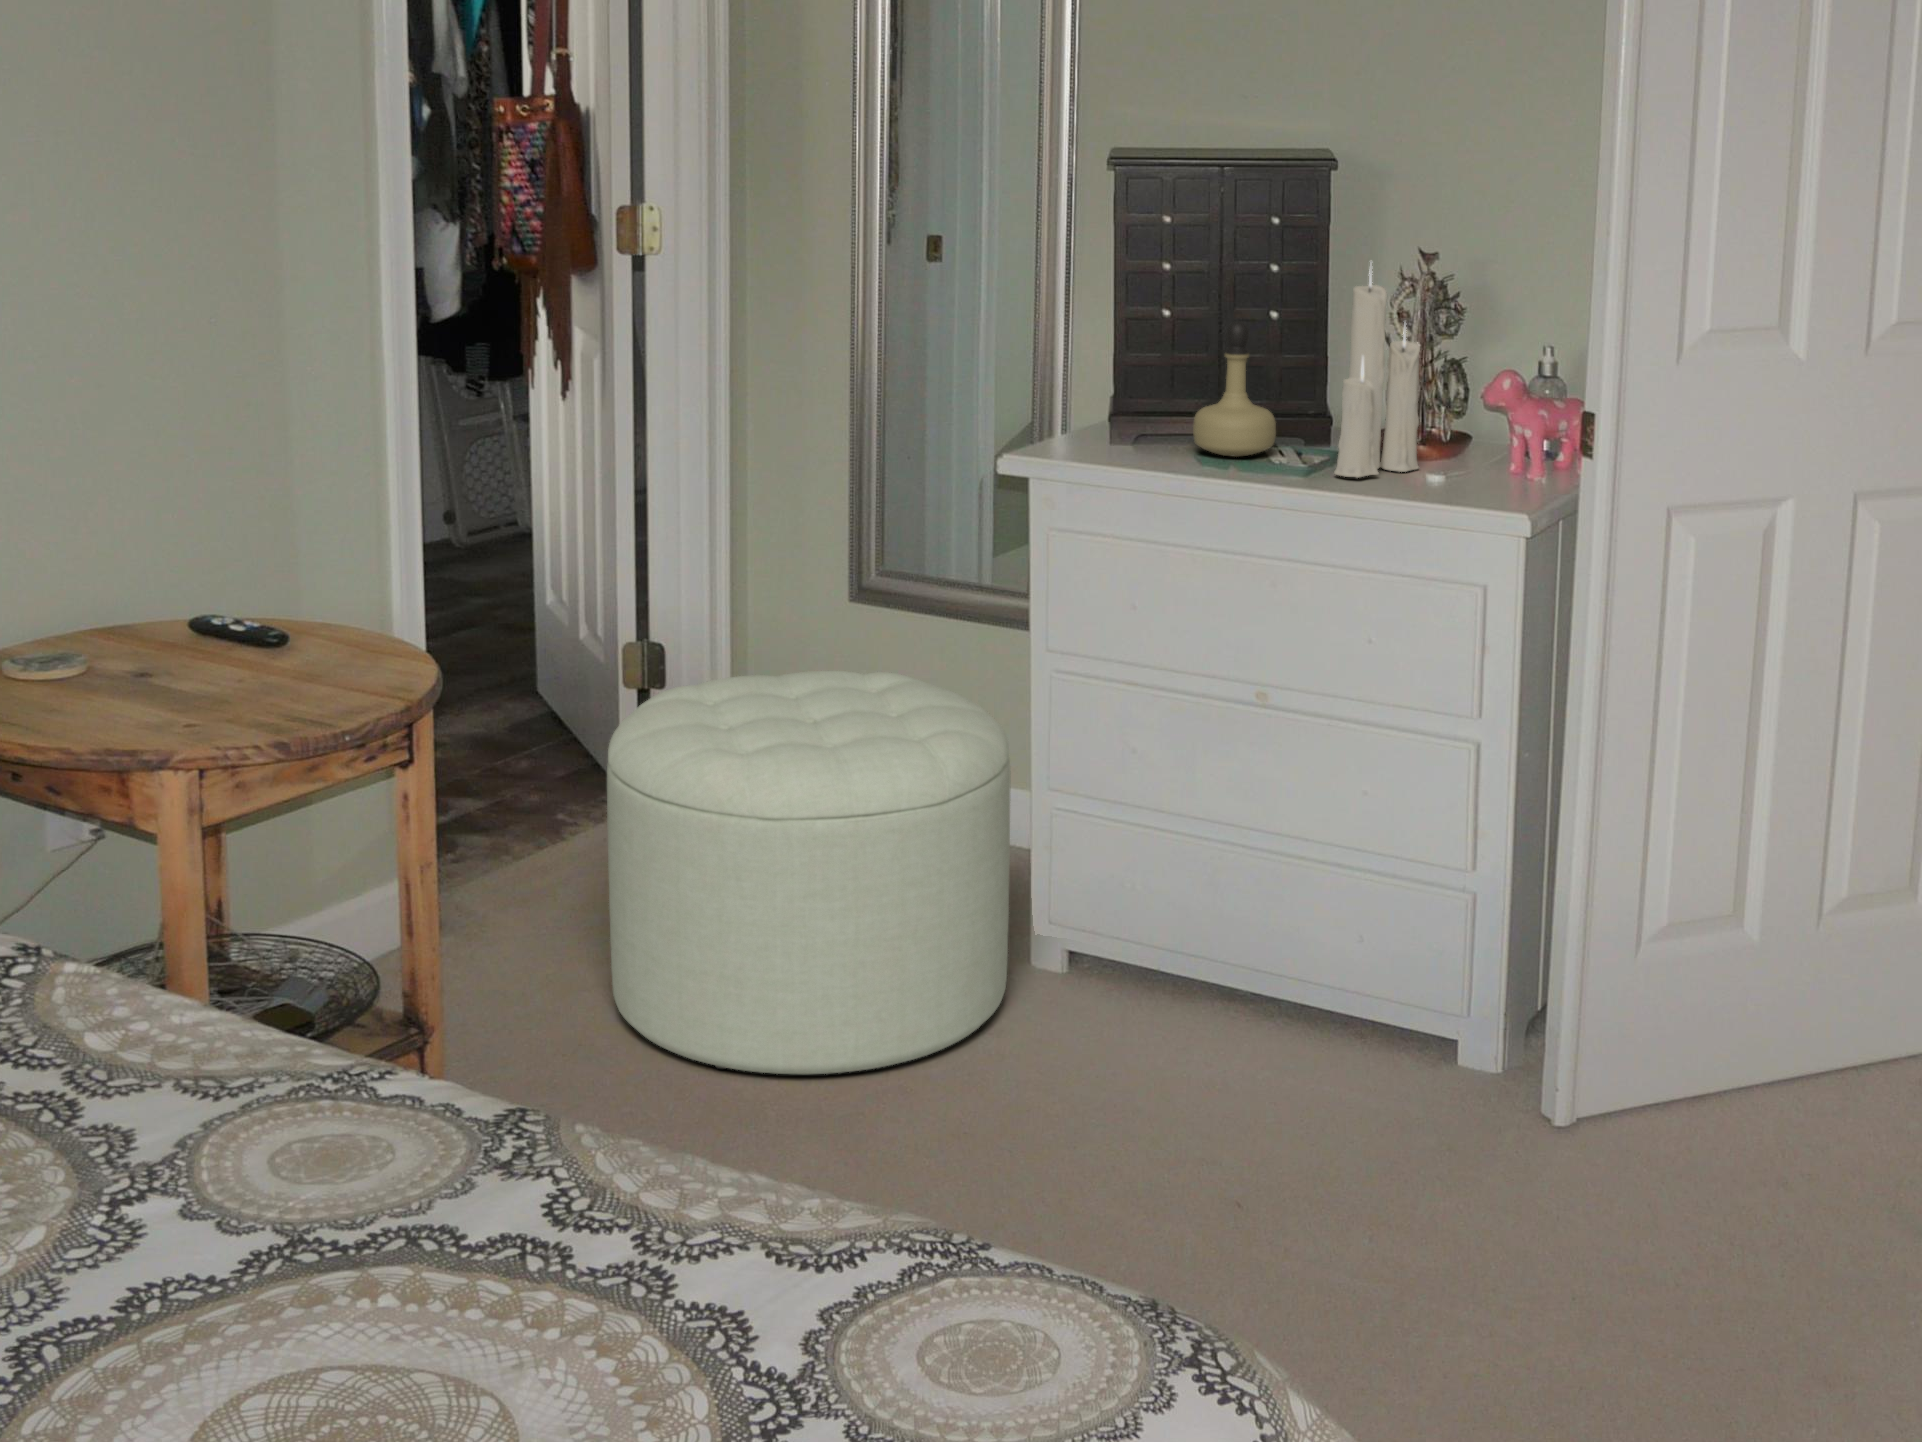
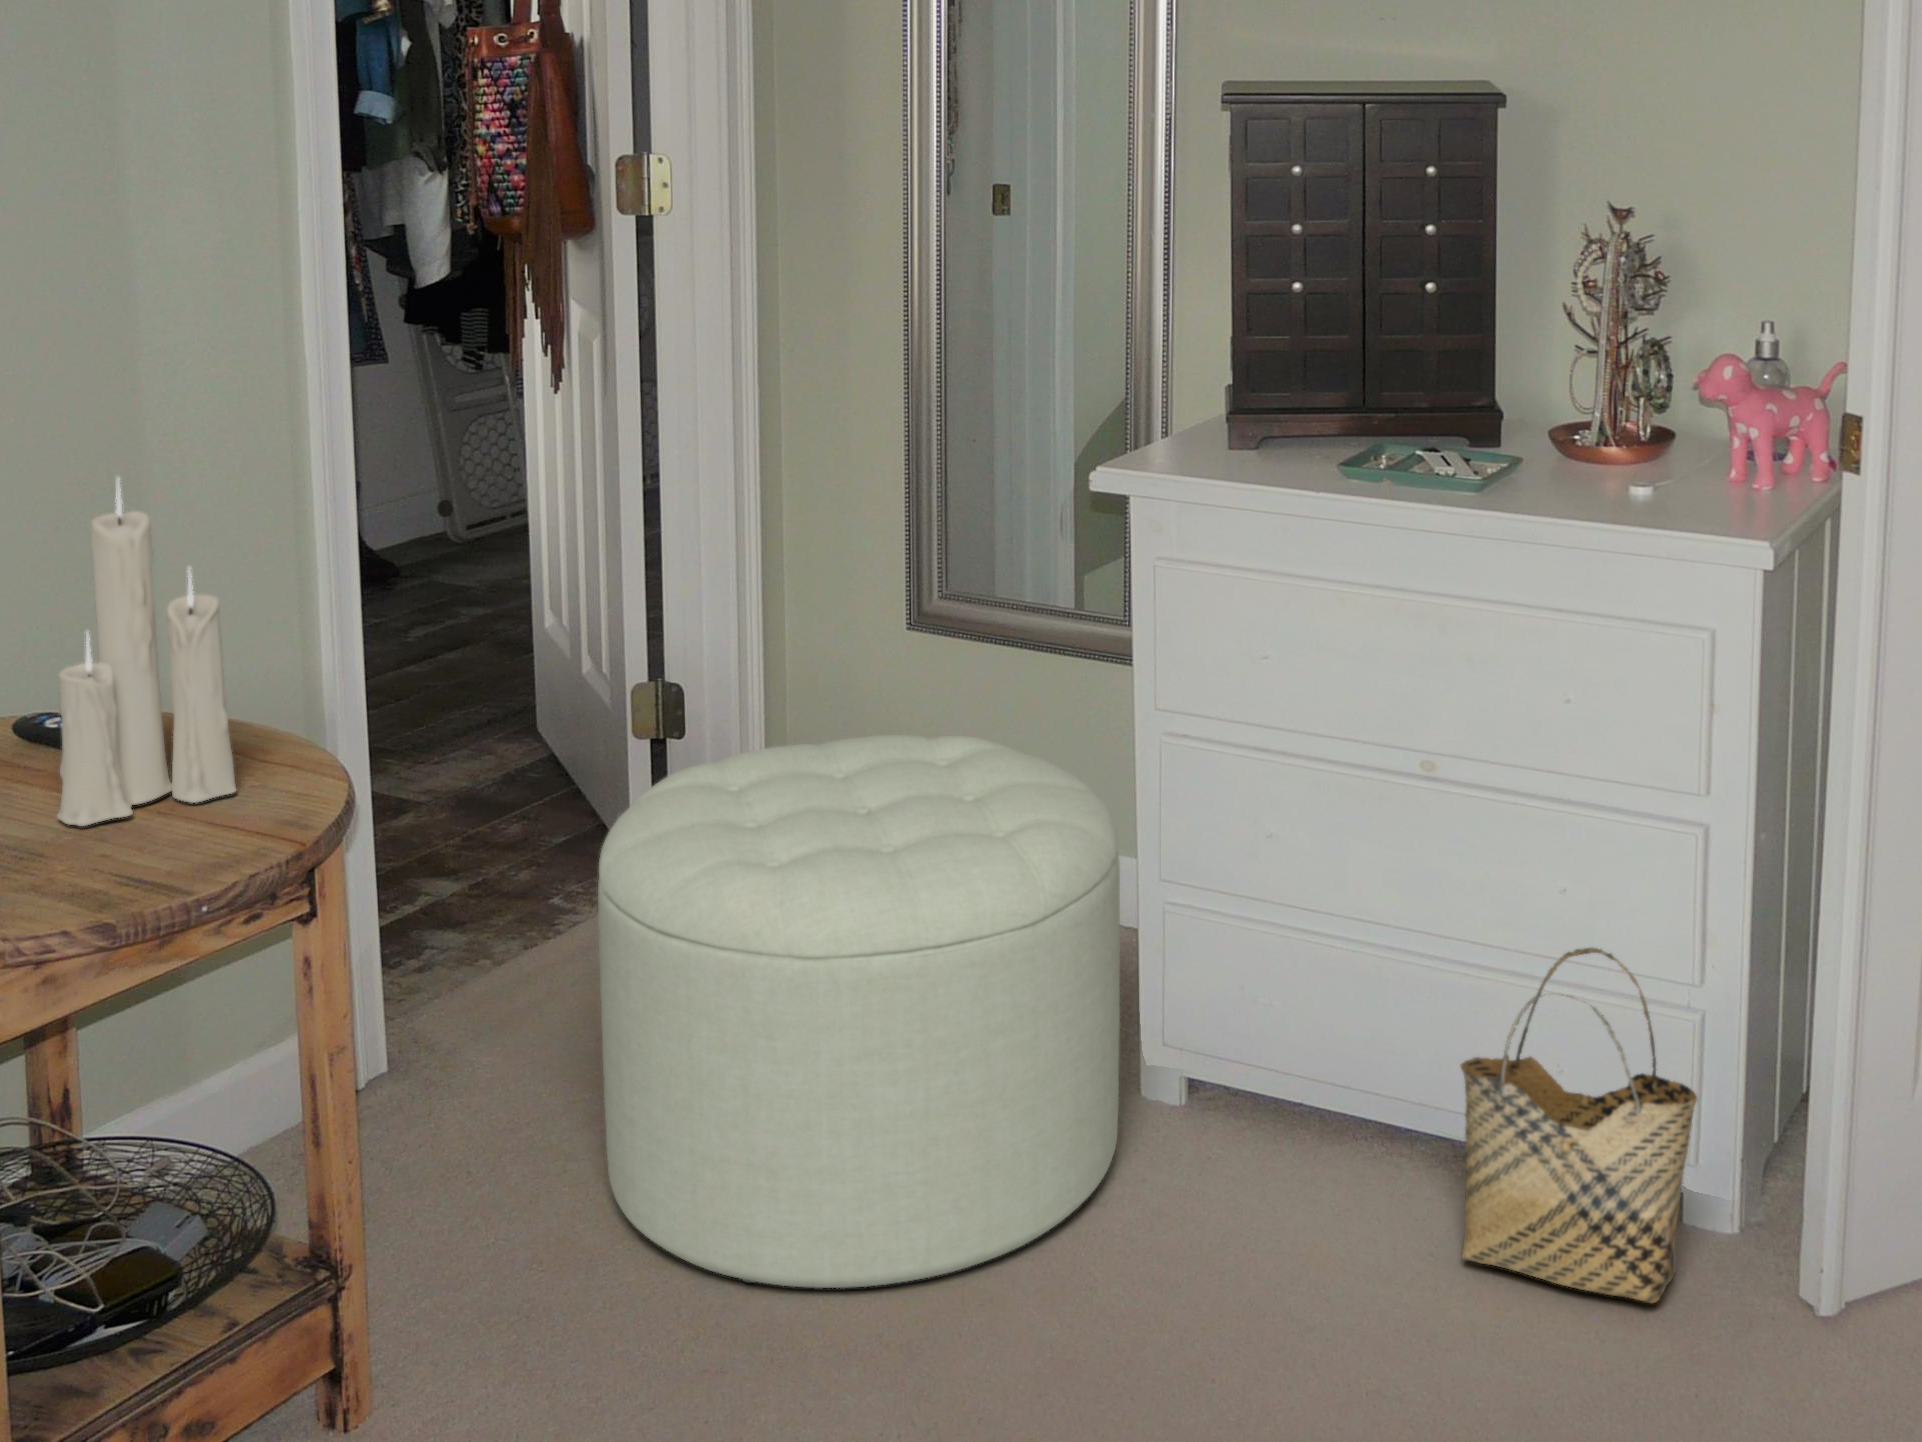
candle: present [1334,265,1420,478] -> present [57,478,236,826]
perfume bottle: present [1193,321,1276,457] -> none [1339,295,1441,462]
woven basket: none [1272,840,1460,1112] -> present [1460,948,1697,1303]

